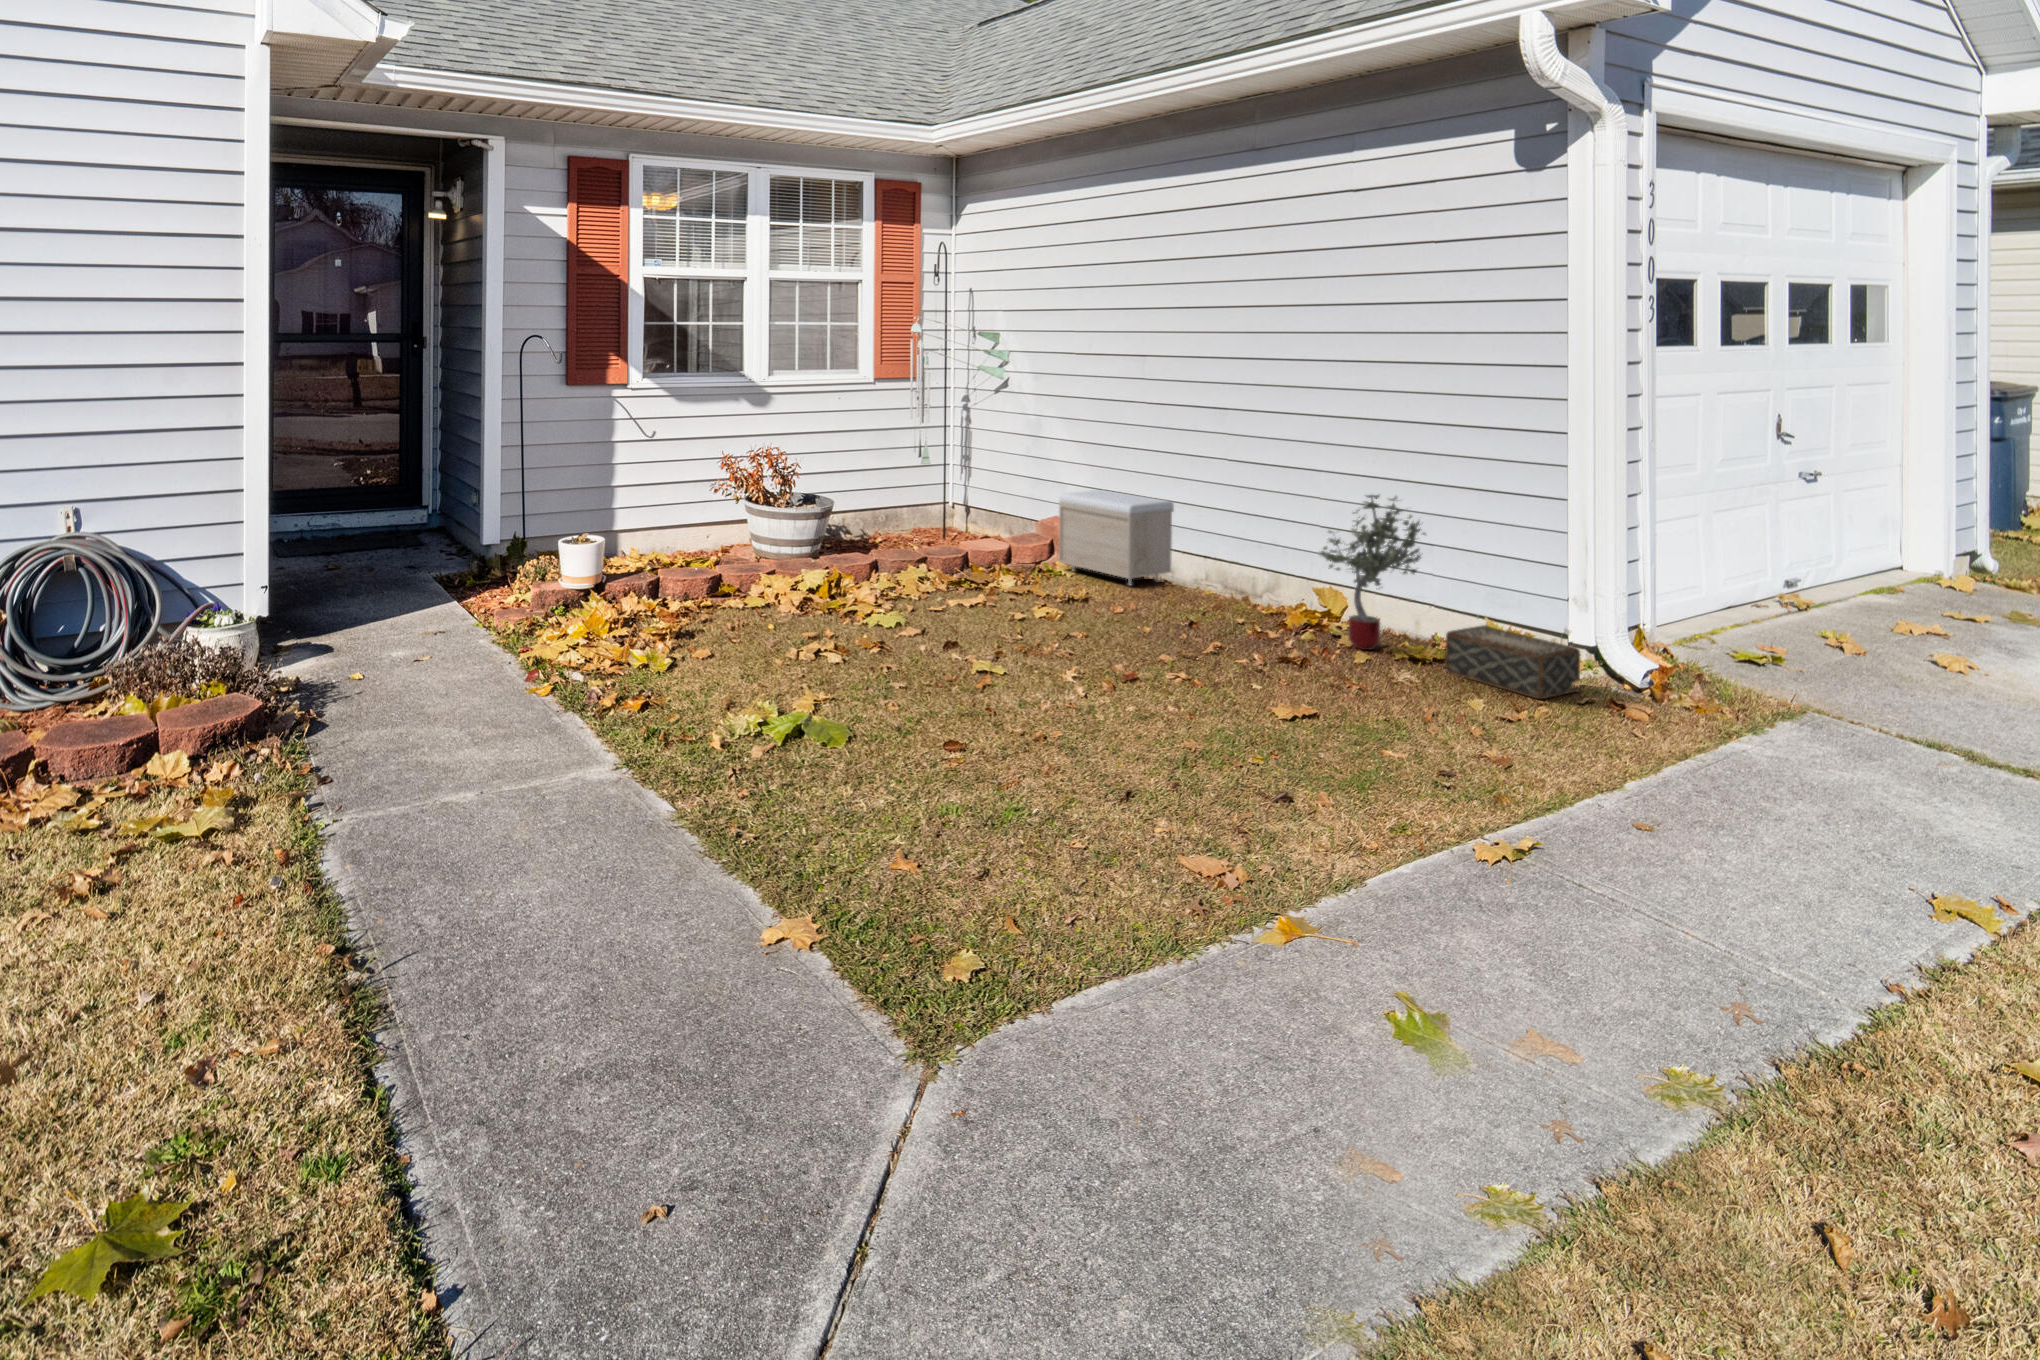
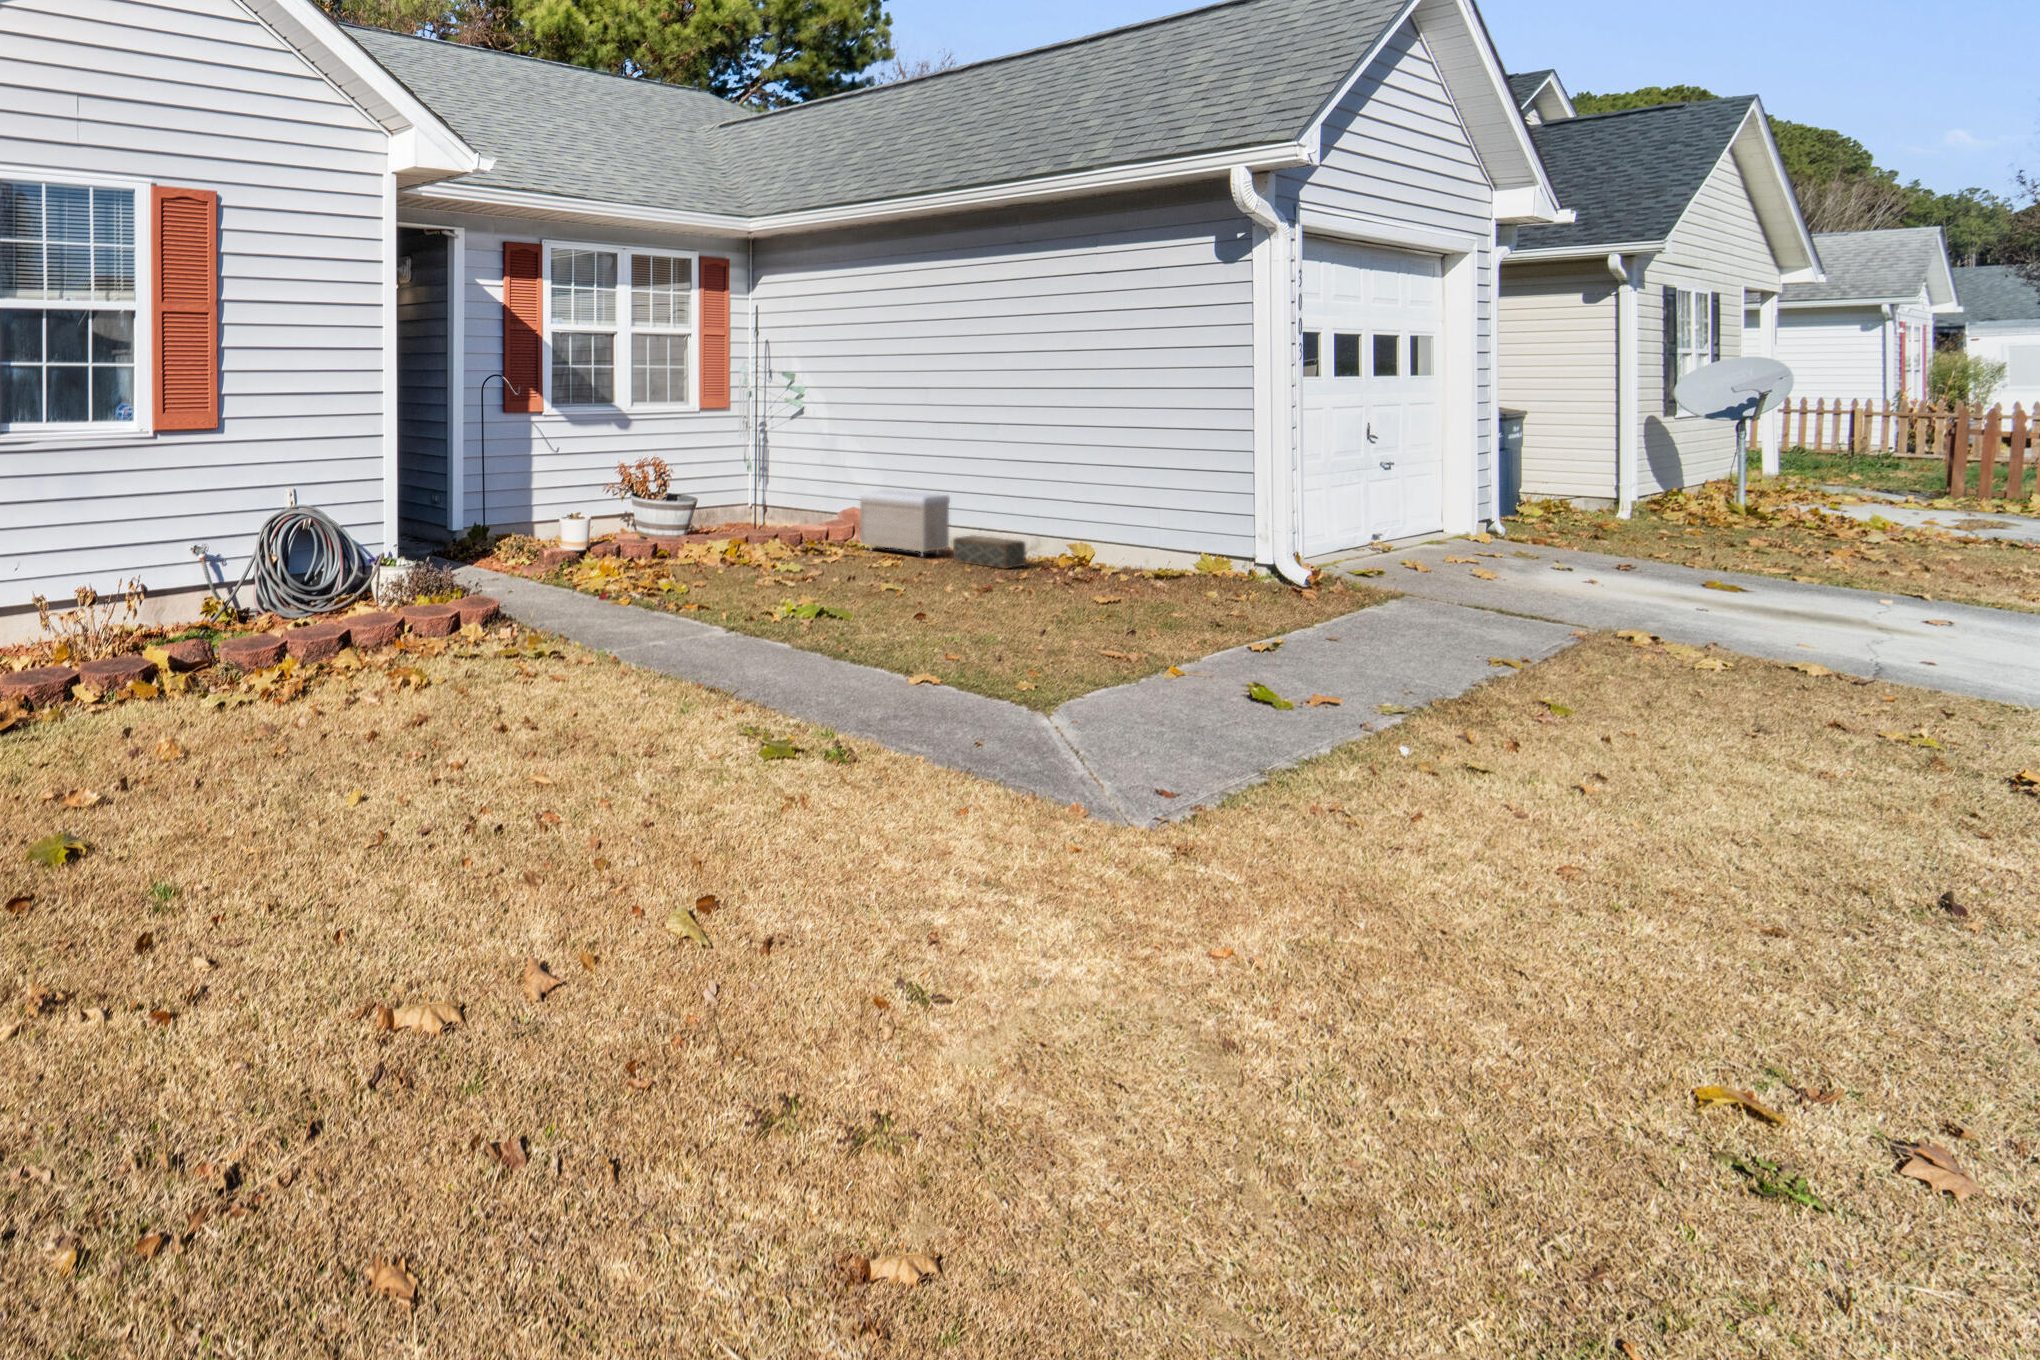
potted tree: present [1321,495,1426,650] -> none [1078,479,1160,586]
woven basket: present [1445,625,1580,699] -> present [953,536,1026,569]

